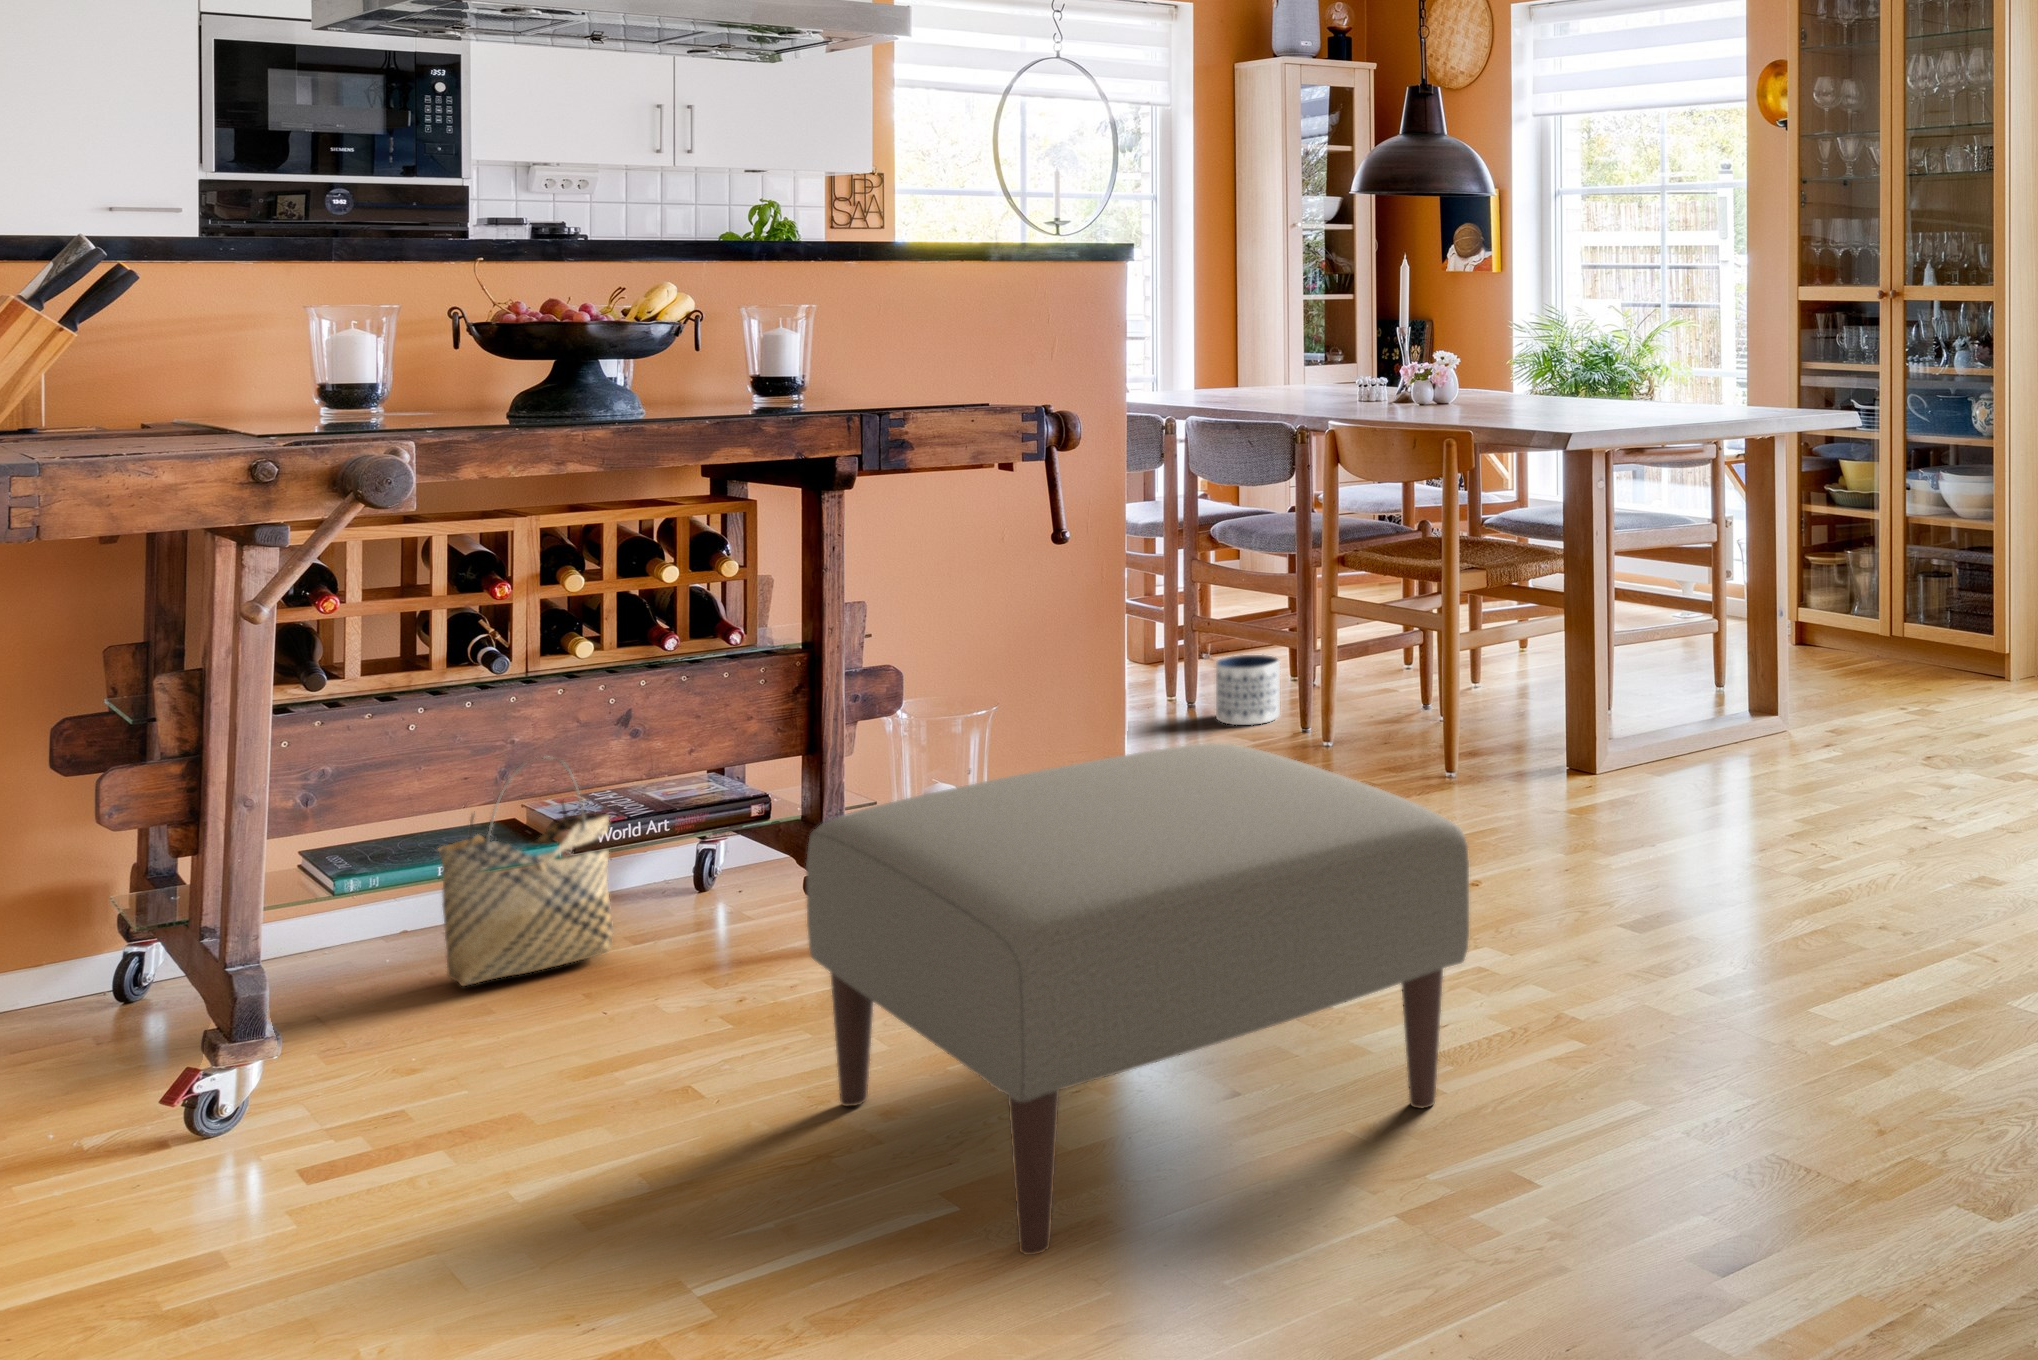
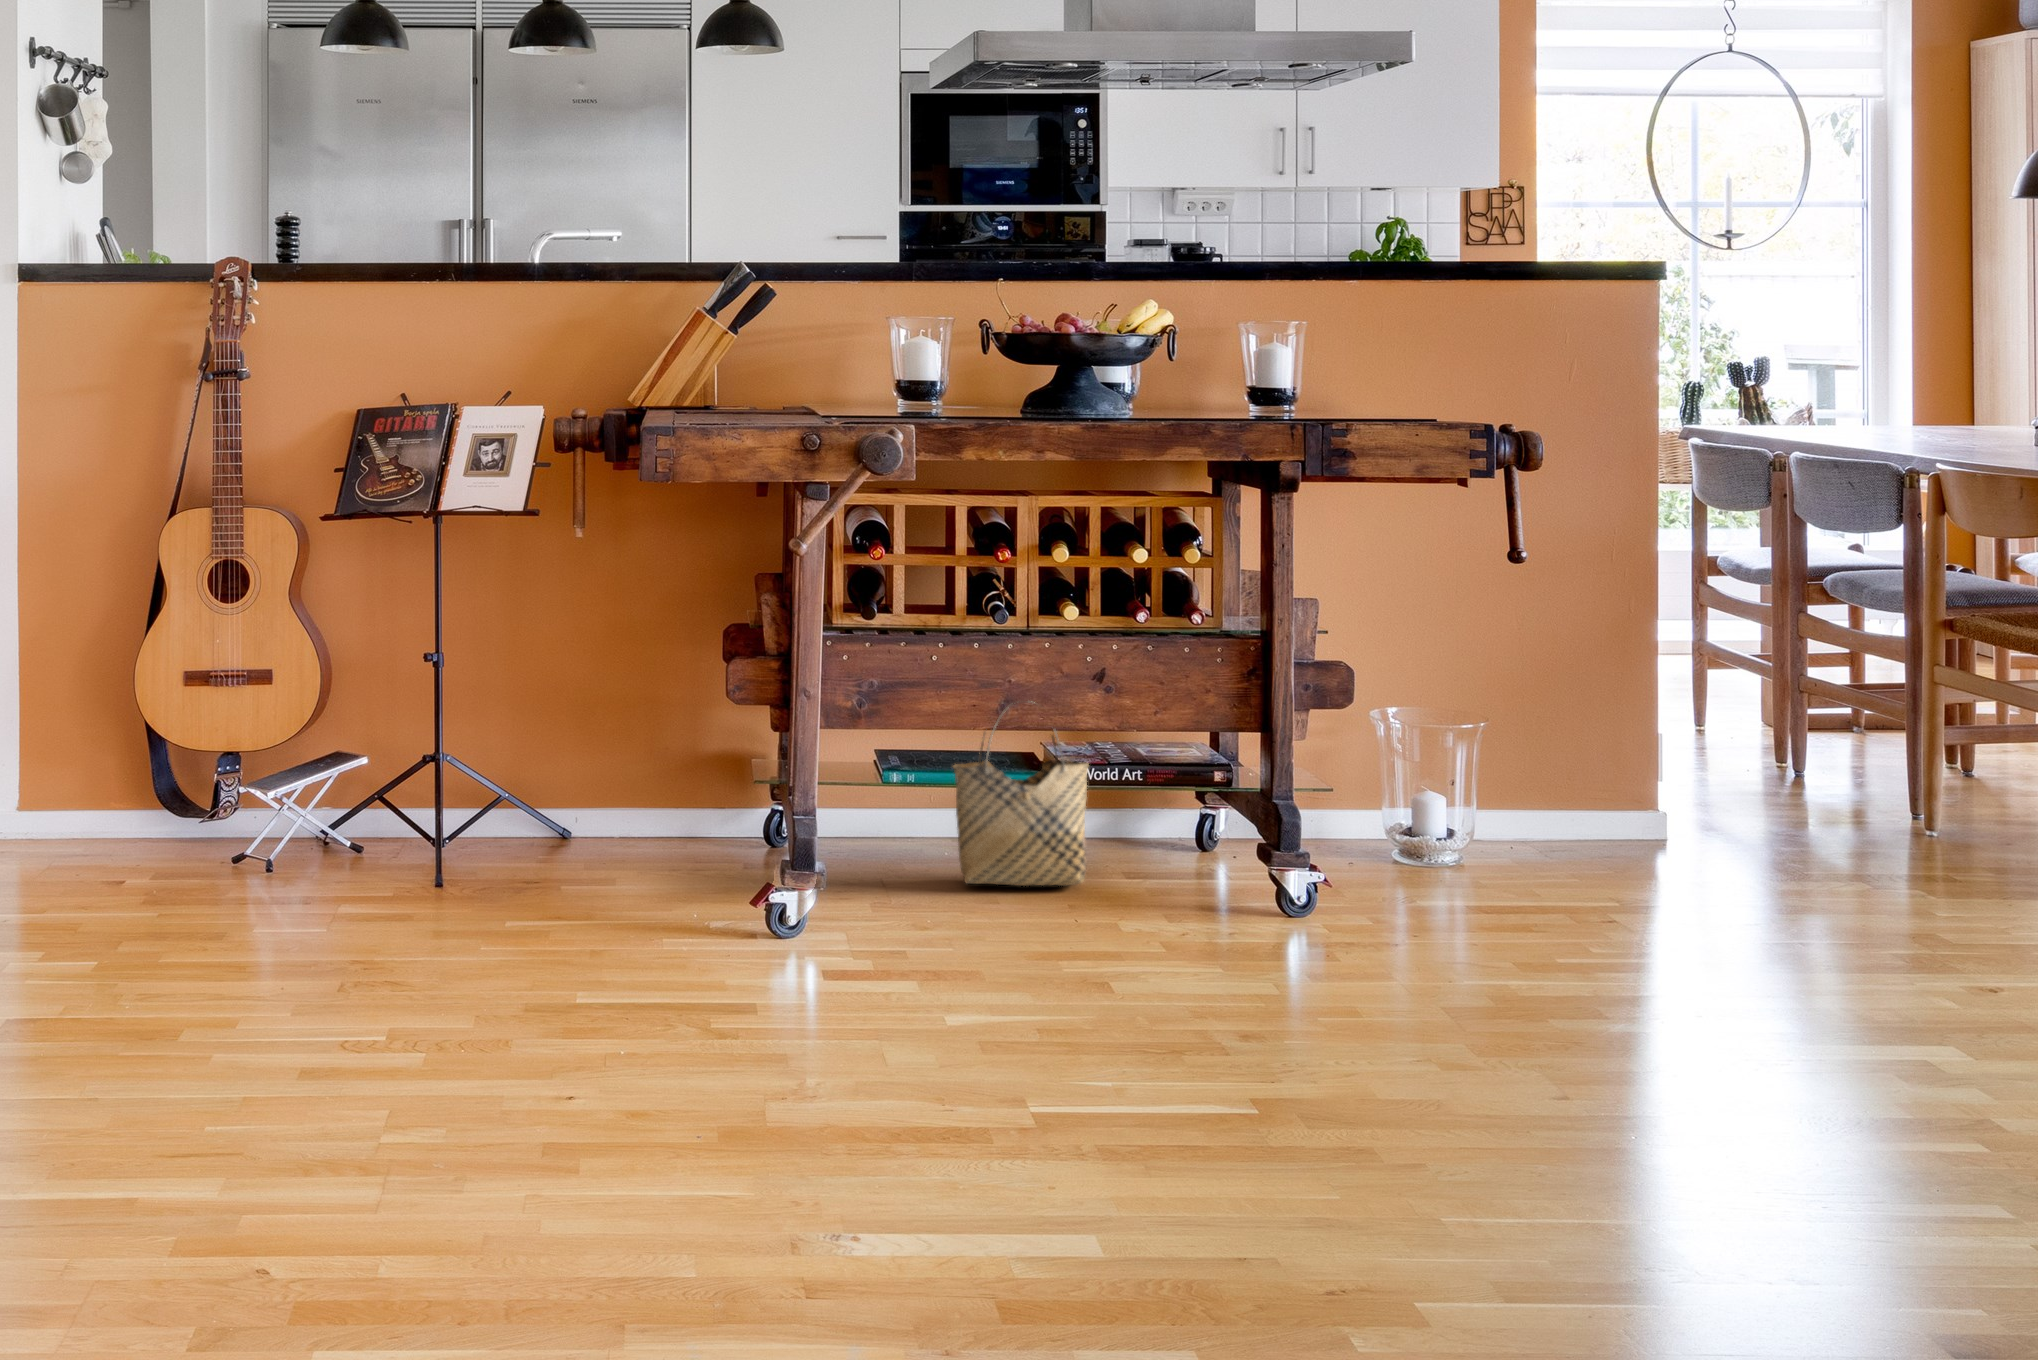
planter: present [1216,655,1280,725] -> none [1800,732,1882,813]
ottoman: present [806,743,1469,1255] -> none [1151,770,1766,1200]

